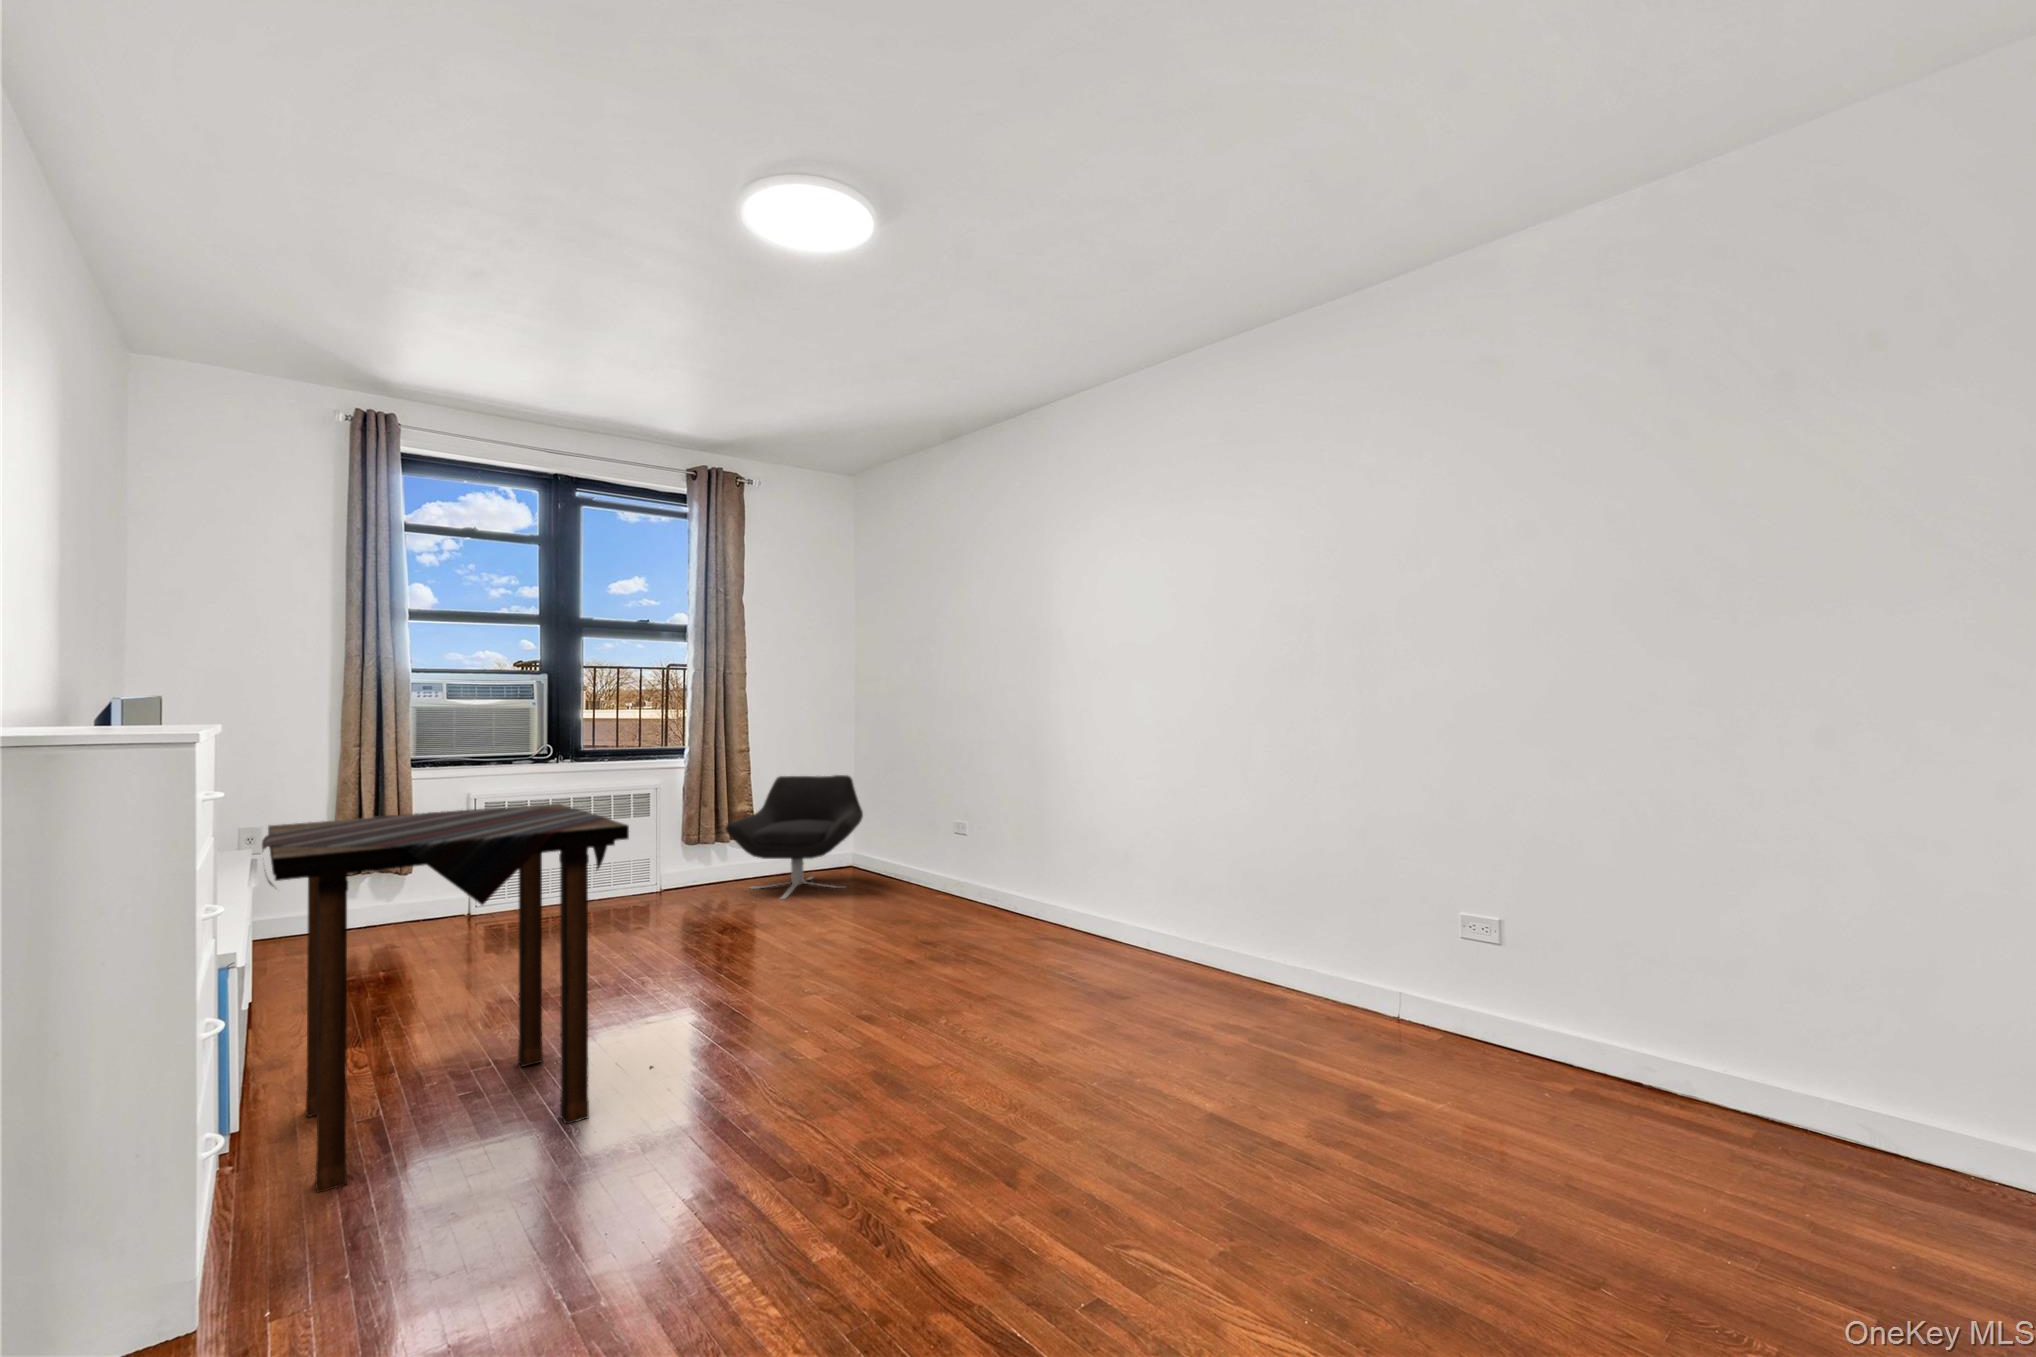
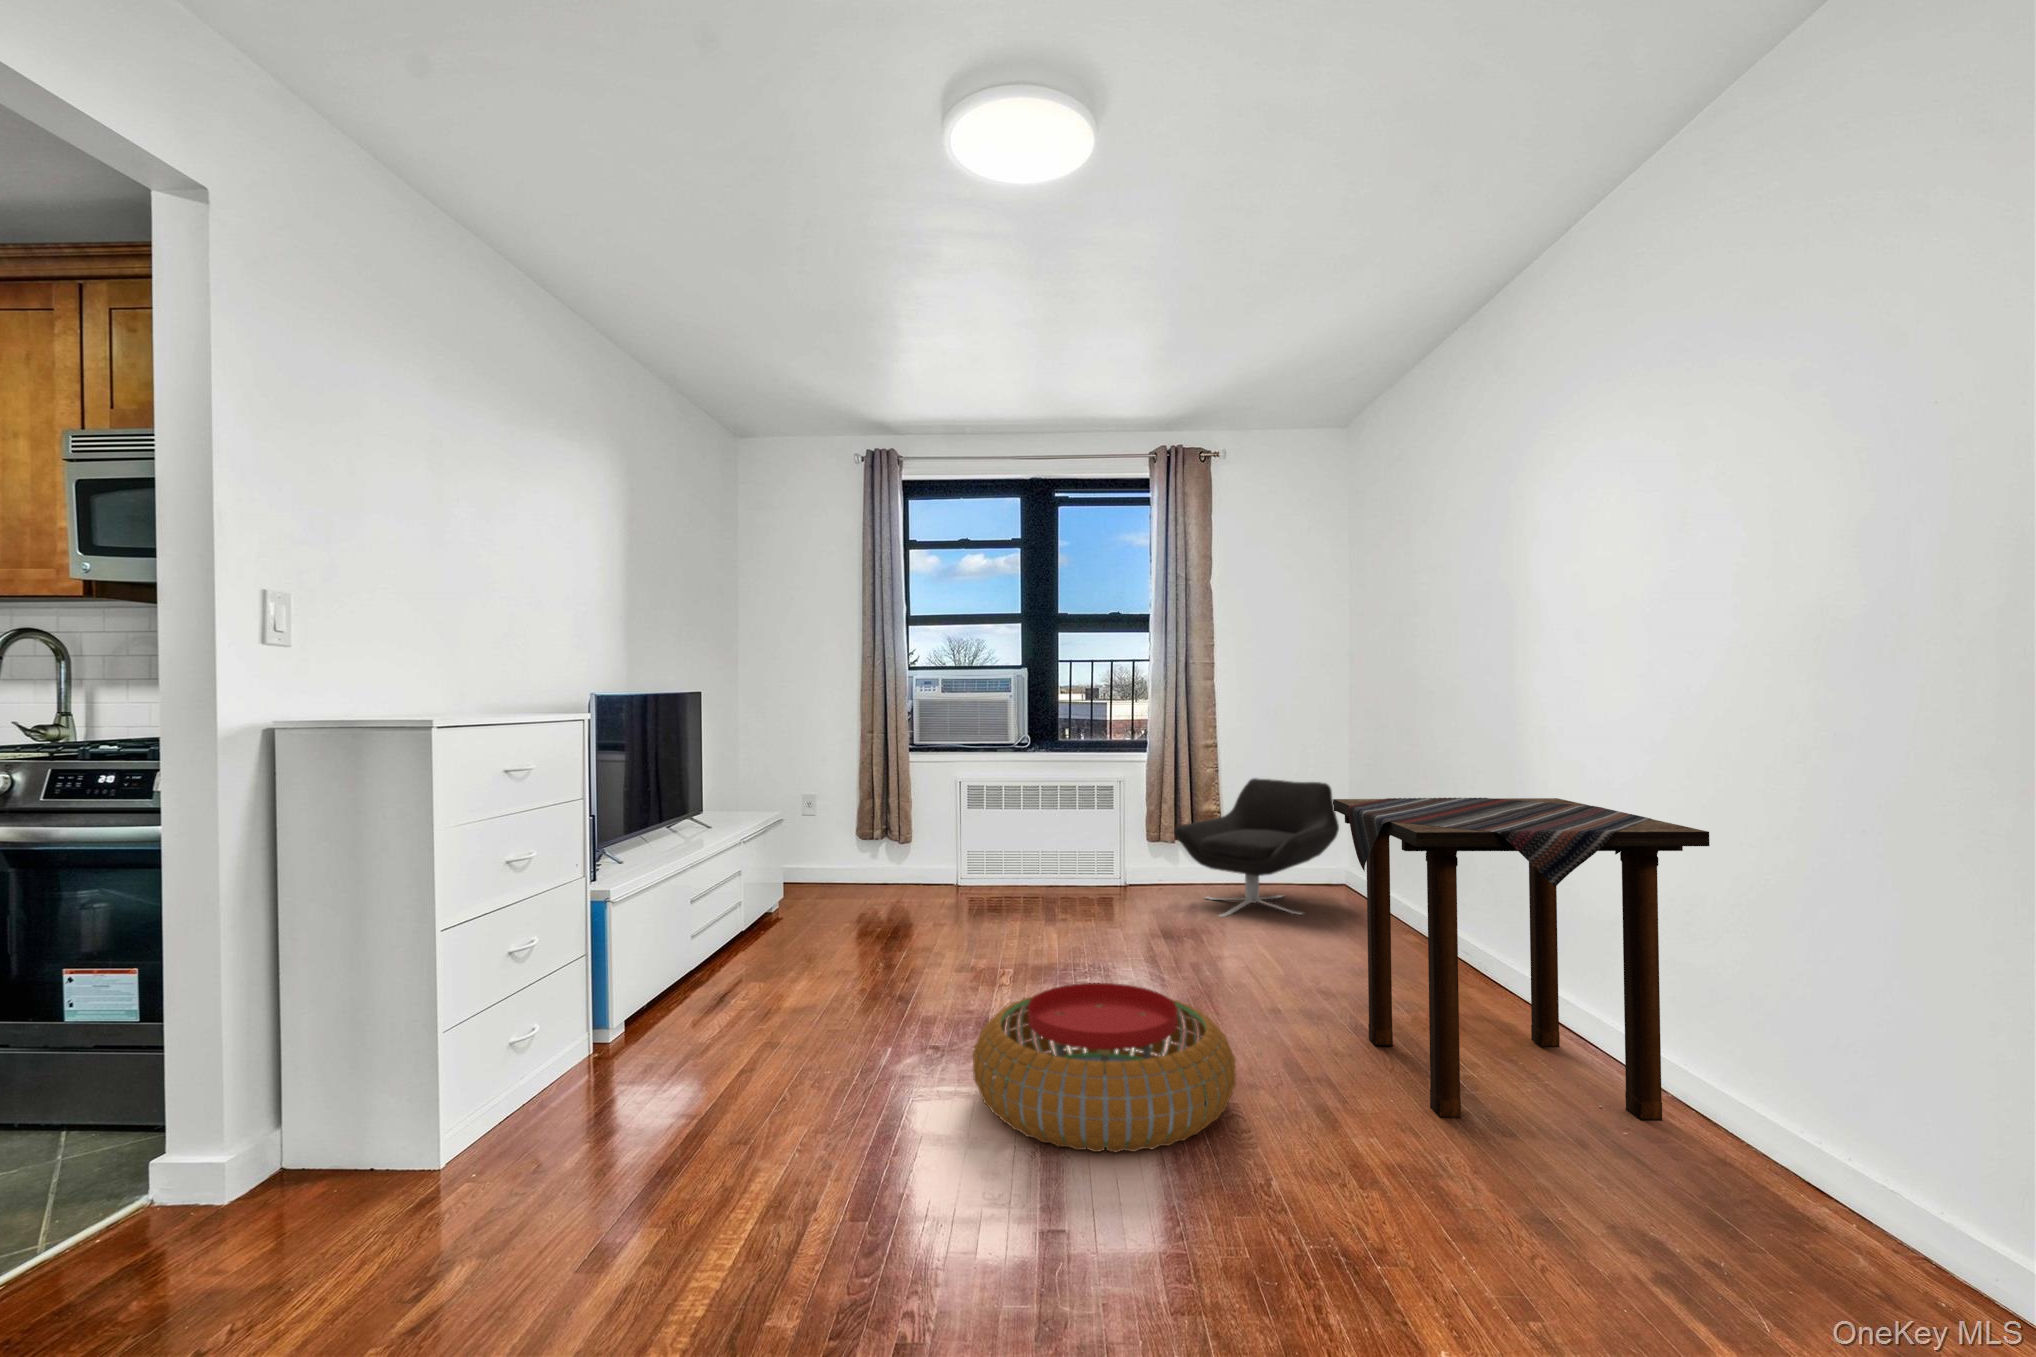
side table: present [262,804,629,1192] -> present [1333,798,1710,1121]
pouf: none [756,933,976,1061] -> present [973,983,1236,1153]

